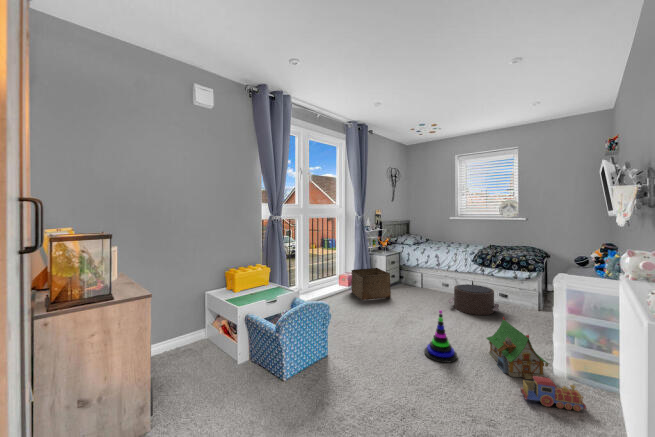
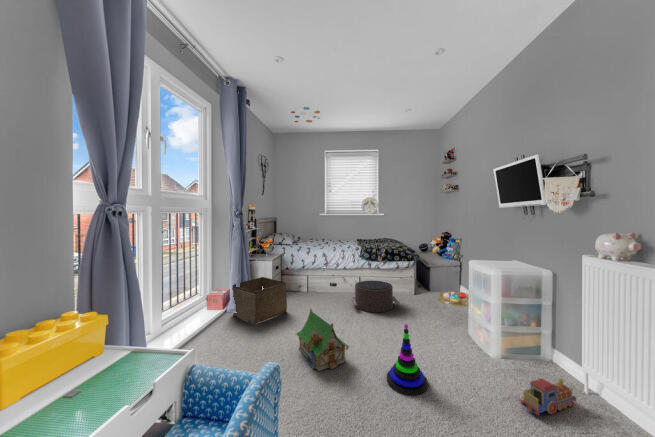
toy house: present [487,317,549,379] -> present [296,309,349,371]

